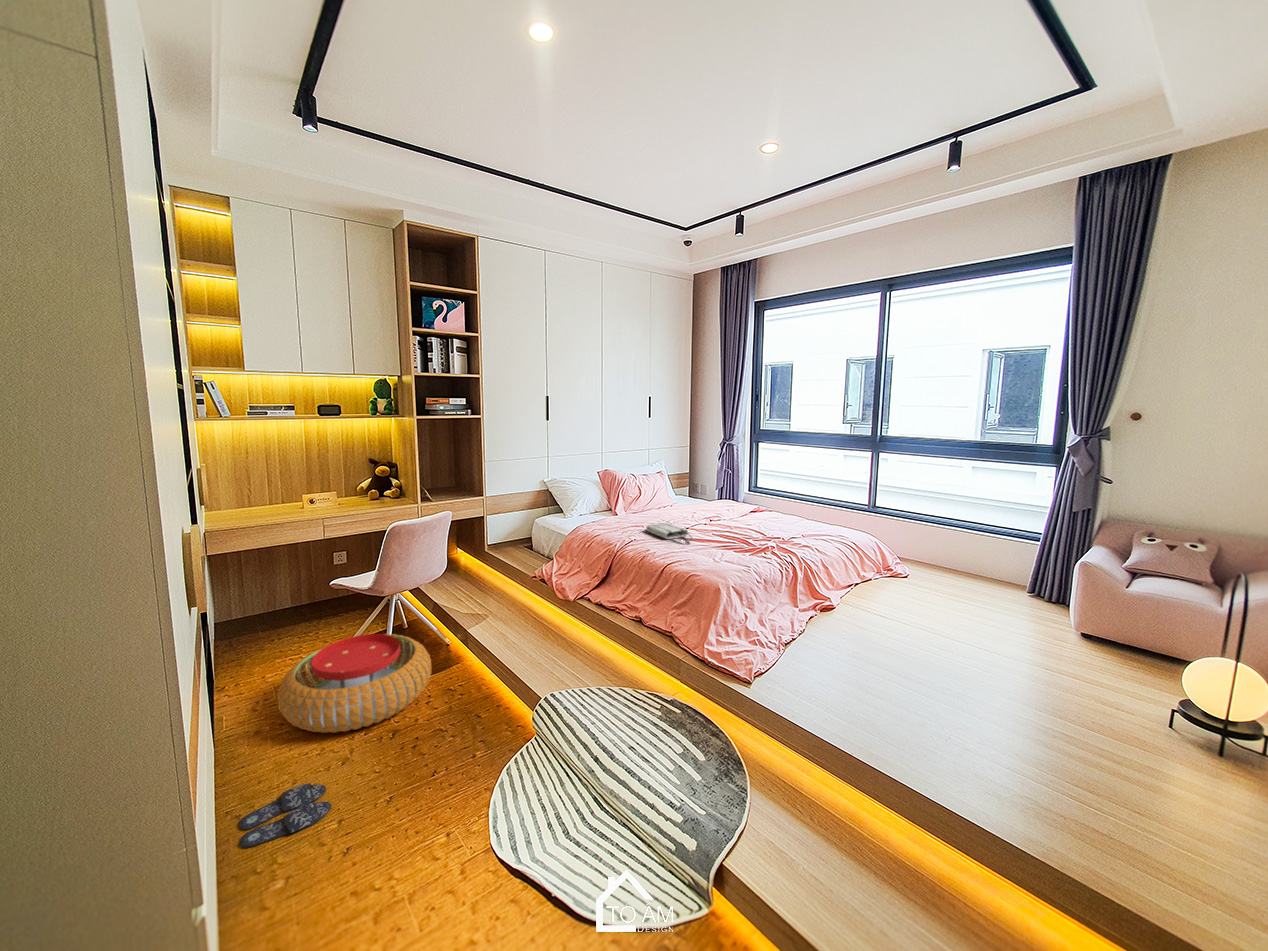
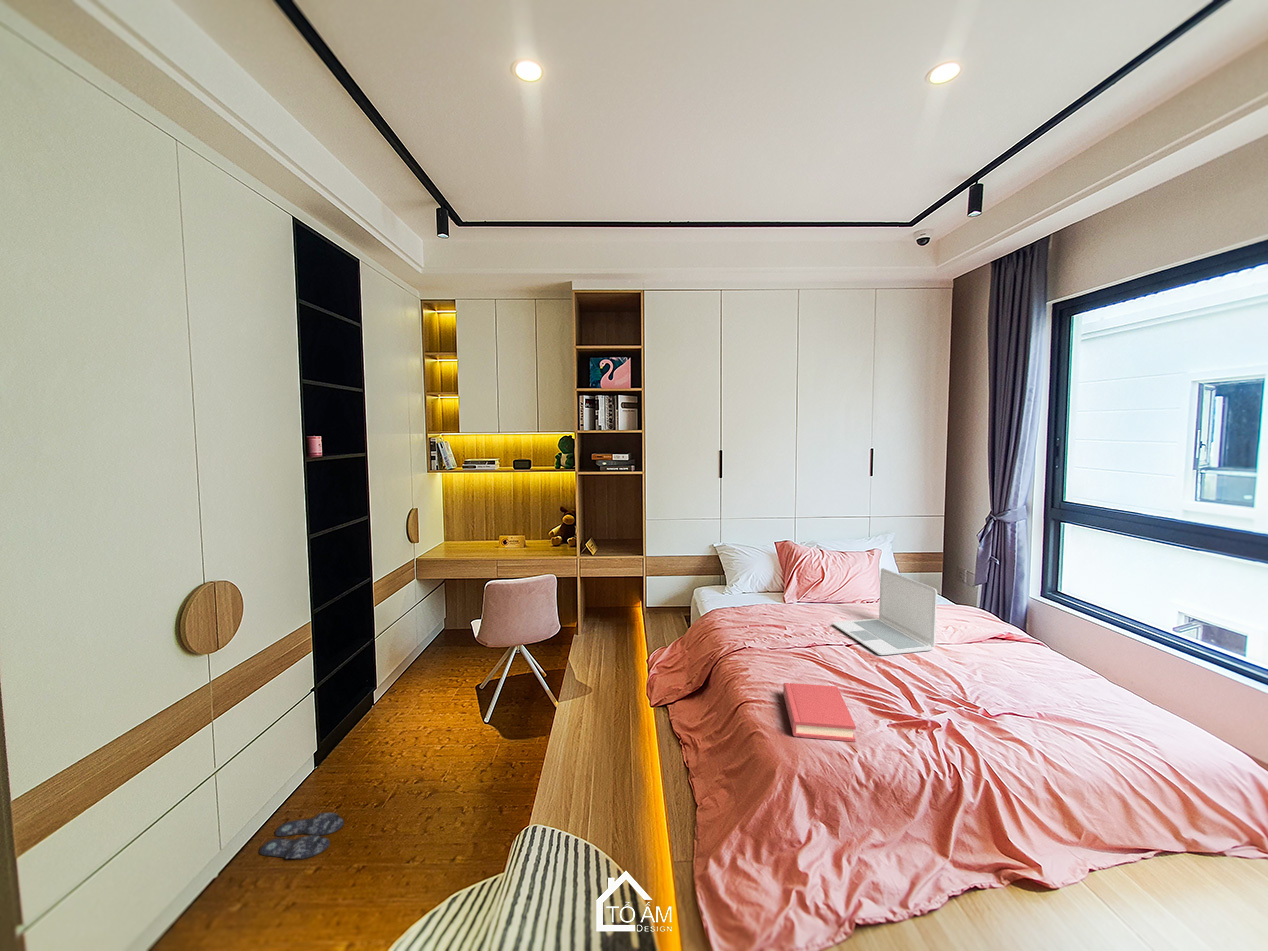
laptop: none [669,476,735,527] -> present [833,568,937,655]
tote bag: present [646,523,692,541] -> none [776,631,825,672]
hardback book: none [689,541,748,569] -> present [783,683,856,742]
pouf: present [277,634,431,733] -> none [375,679,510,776]

